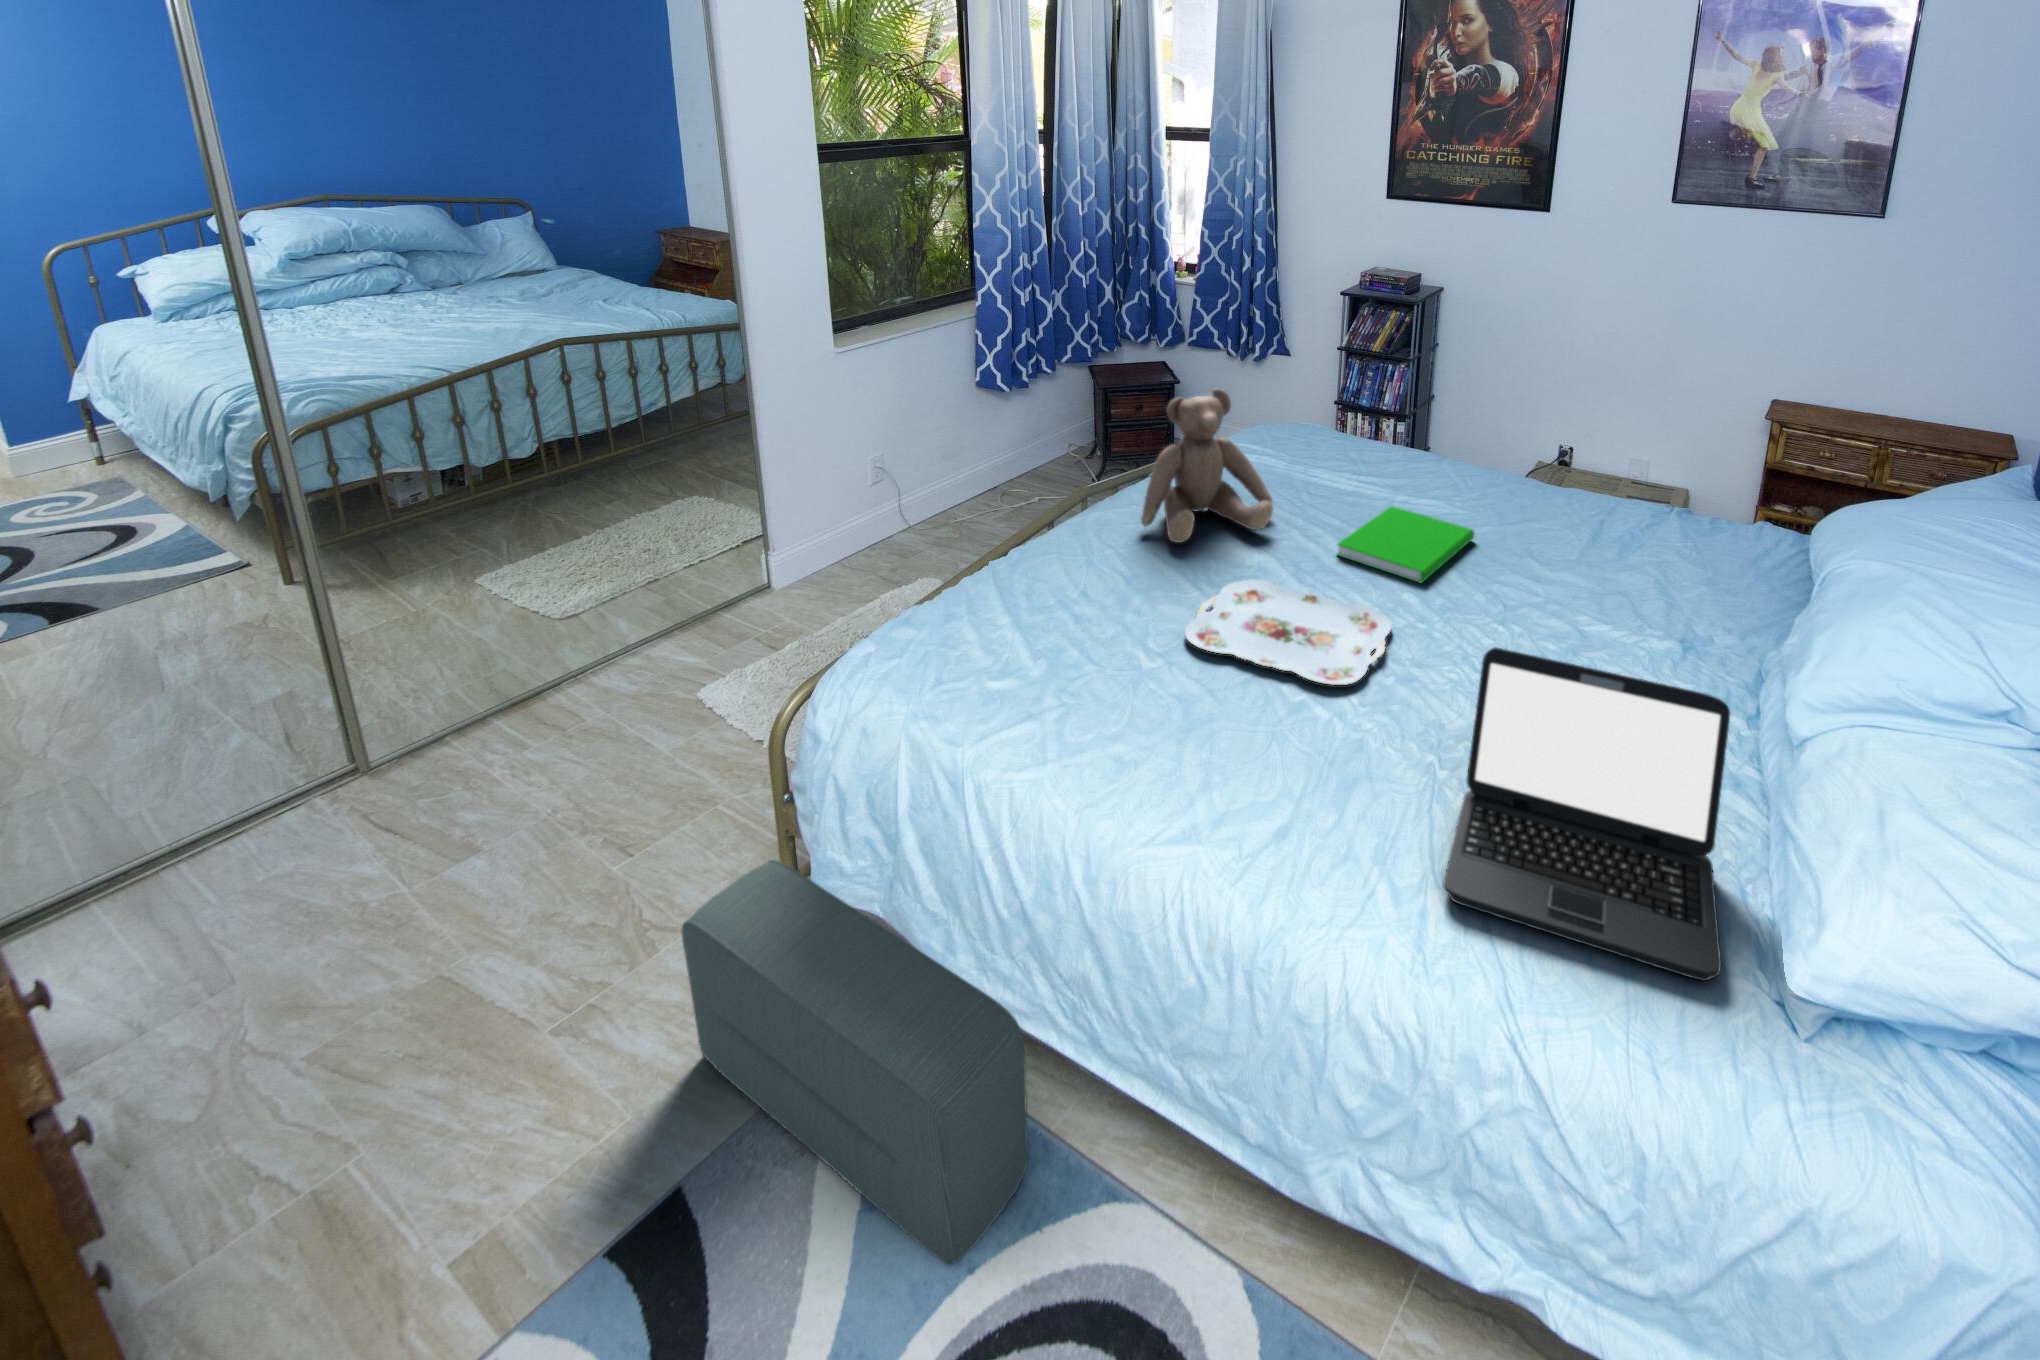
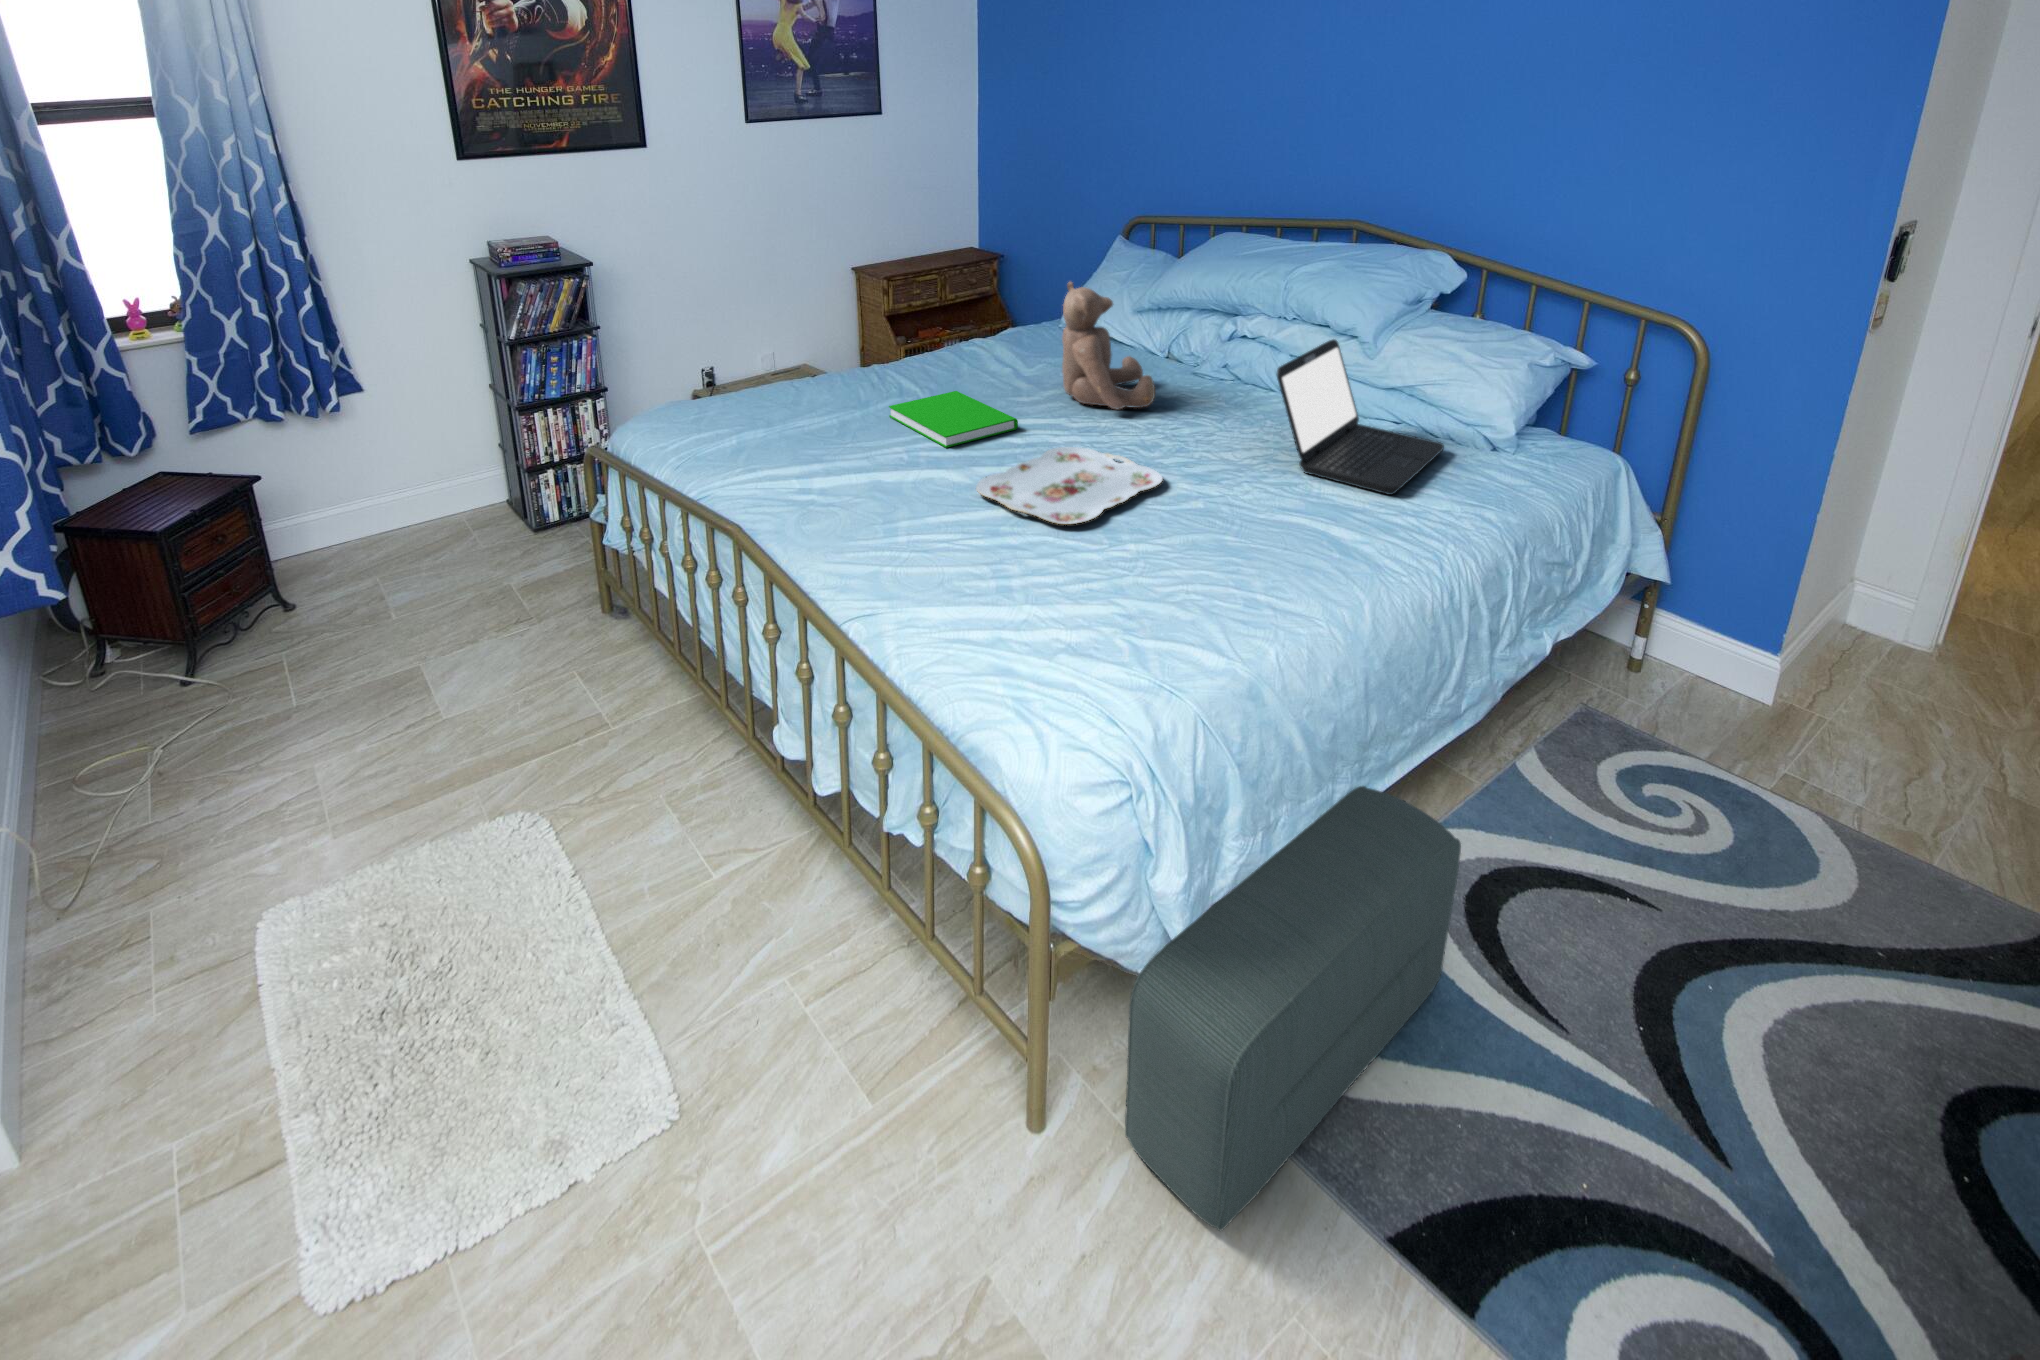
teddy bear: present [1141,389,1273,543] -> present [1062,282,1155,409]

